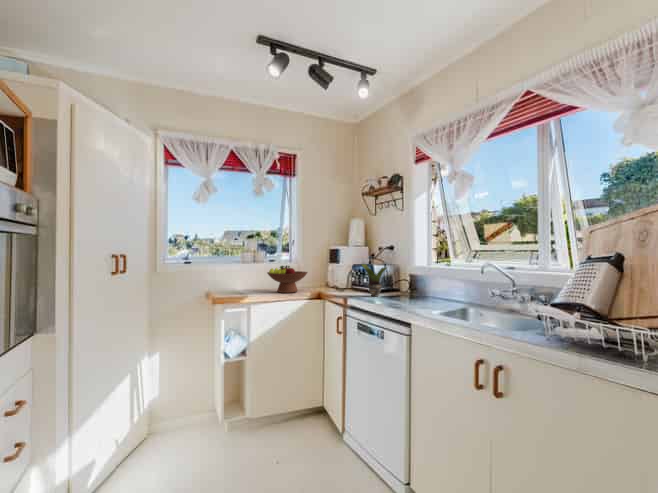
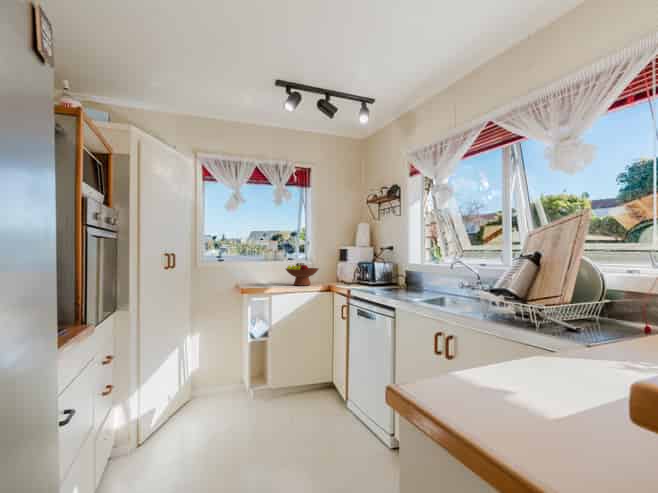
potted plant: present [362,264,387,296] -> none [363,262,391,289]

